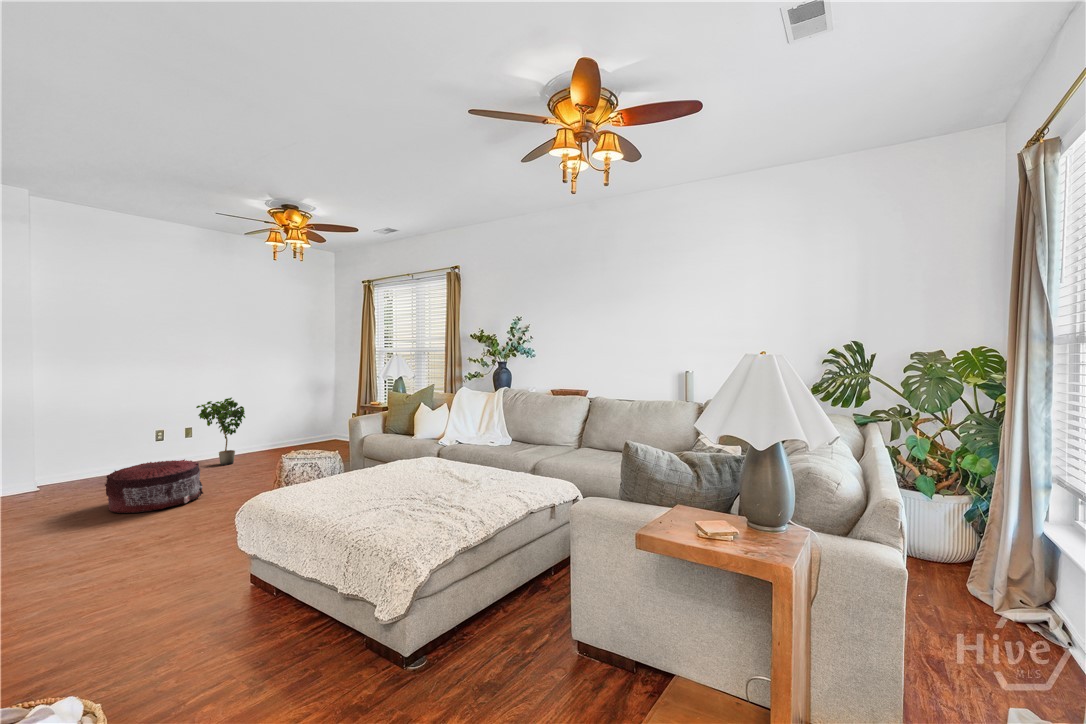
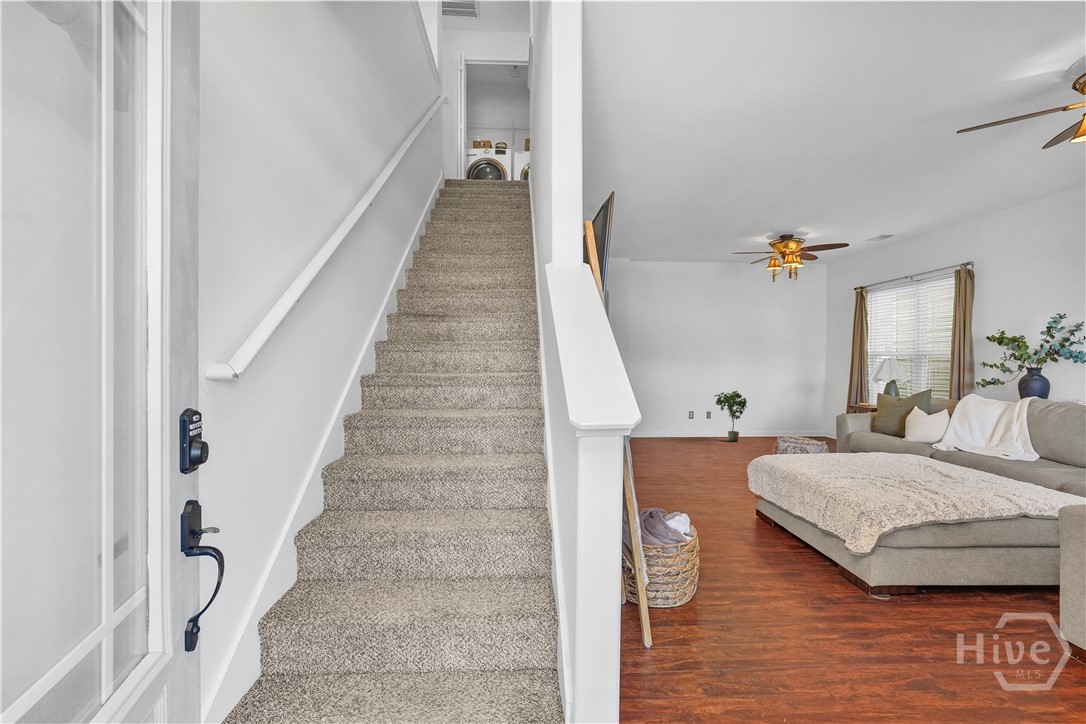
pouf: present [105,459,203,513] -> none [667,429,720,460]

